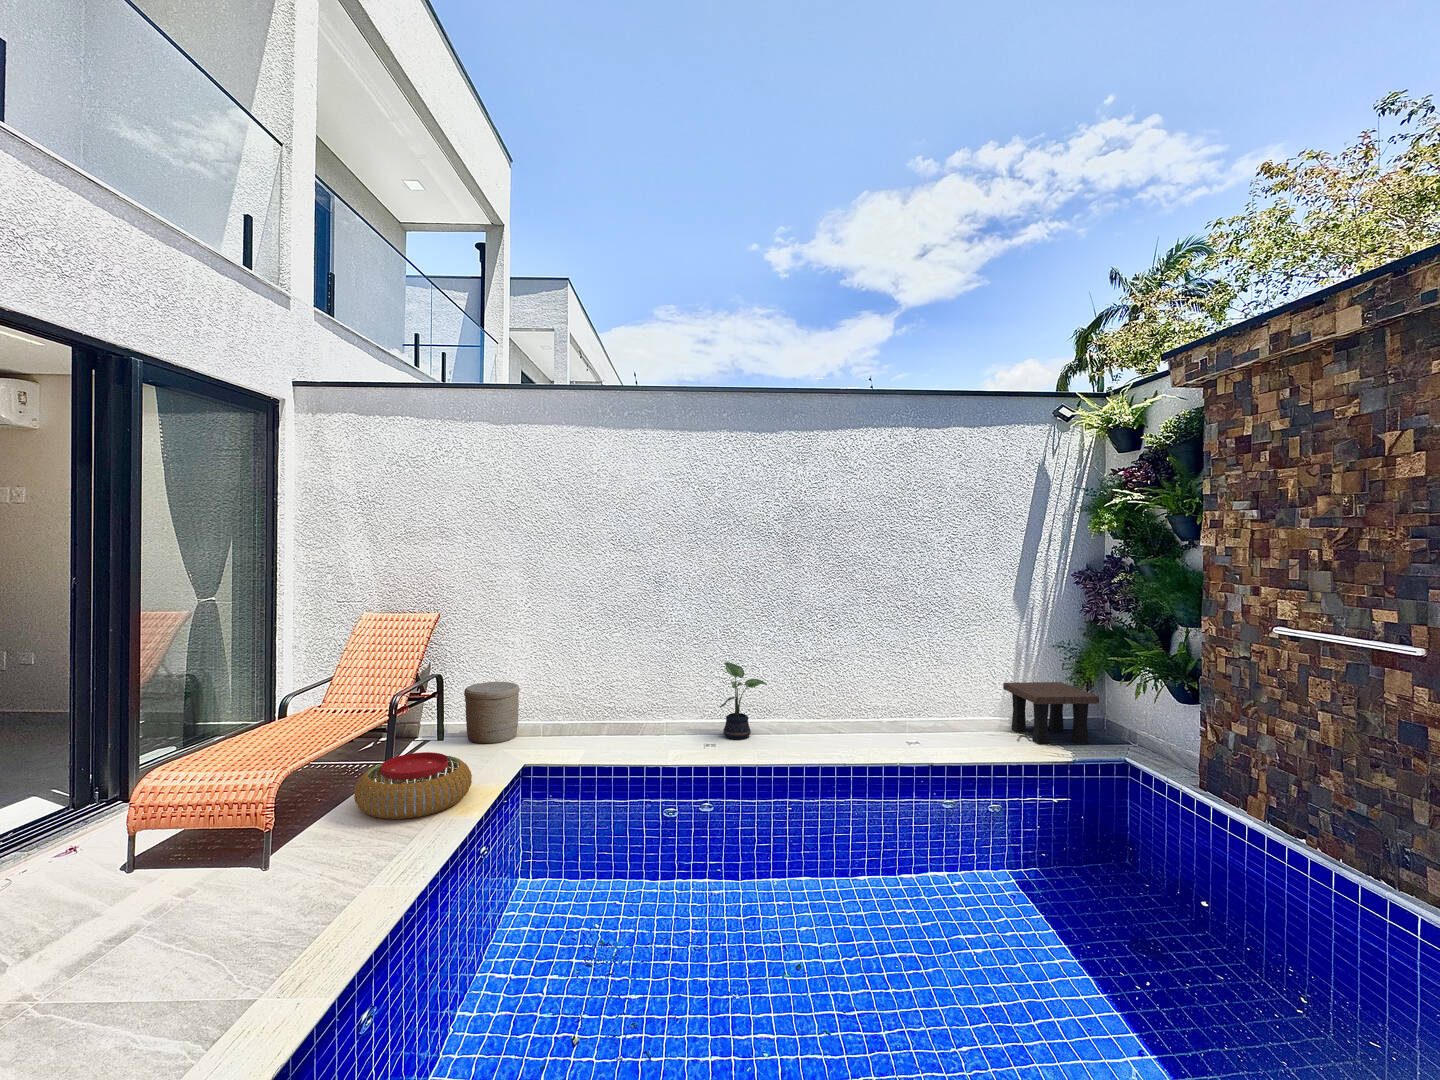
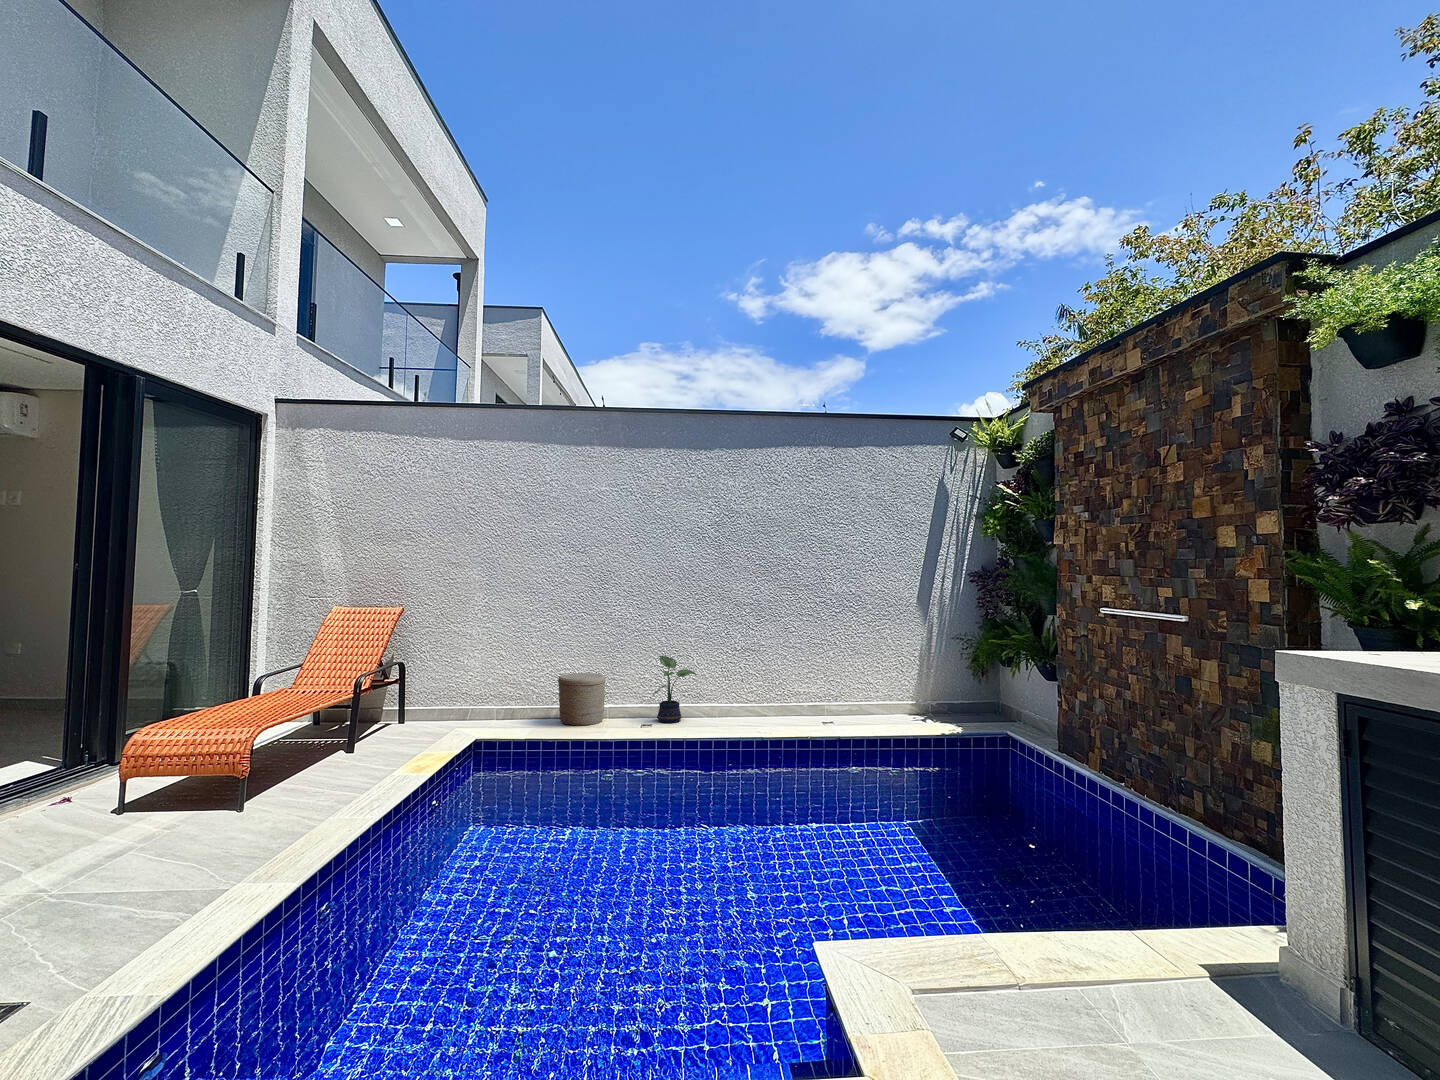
woven basket: present [464,682,520,744] -> present [558,673,605,726]
side table: present [1003,682,1099,744] -> none [907,672,985,724]
pouf: present [354,752,472,819] -> none [319,725,425,778]

